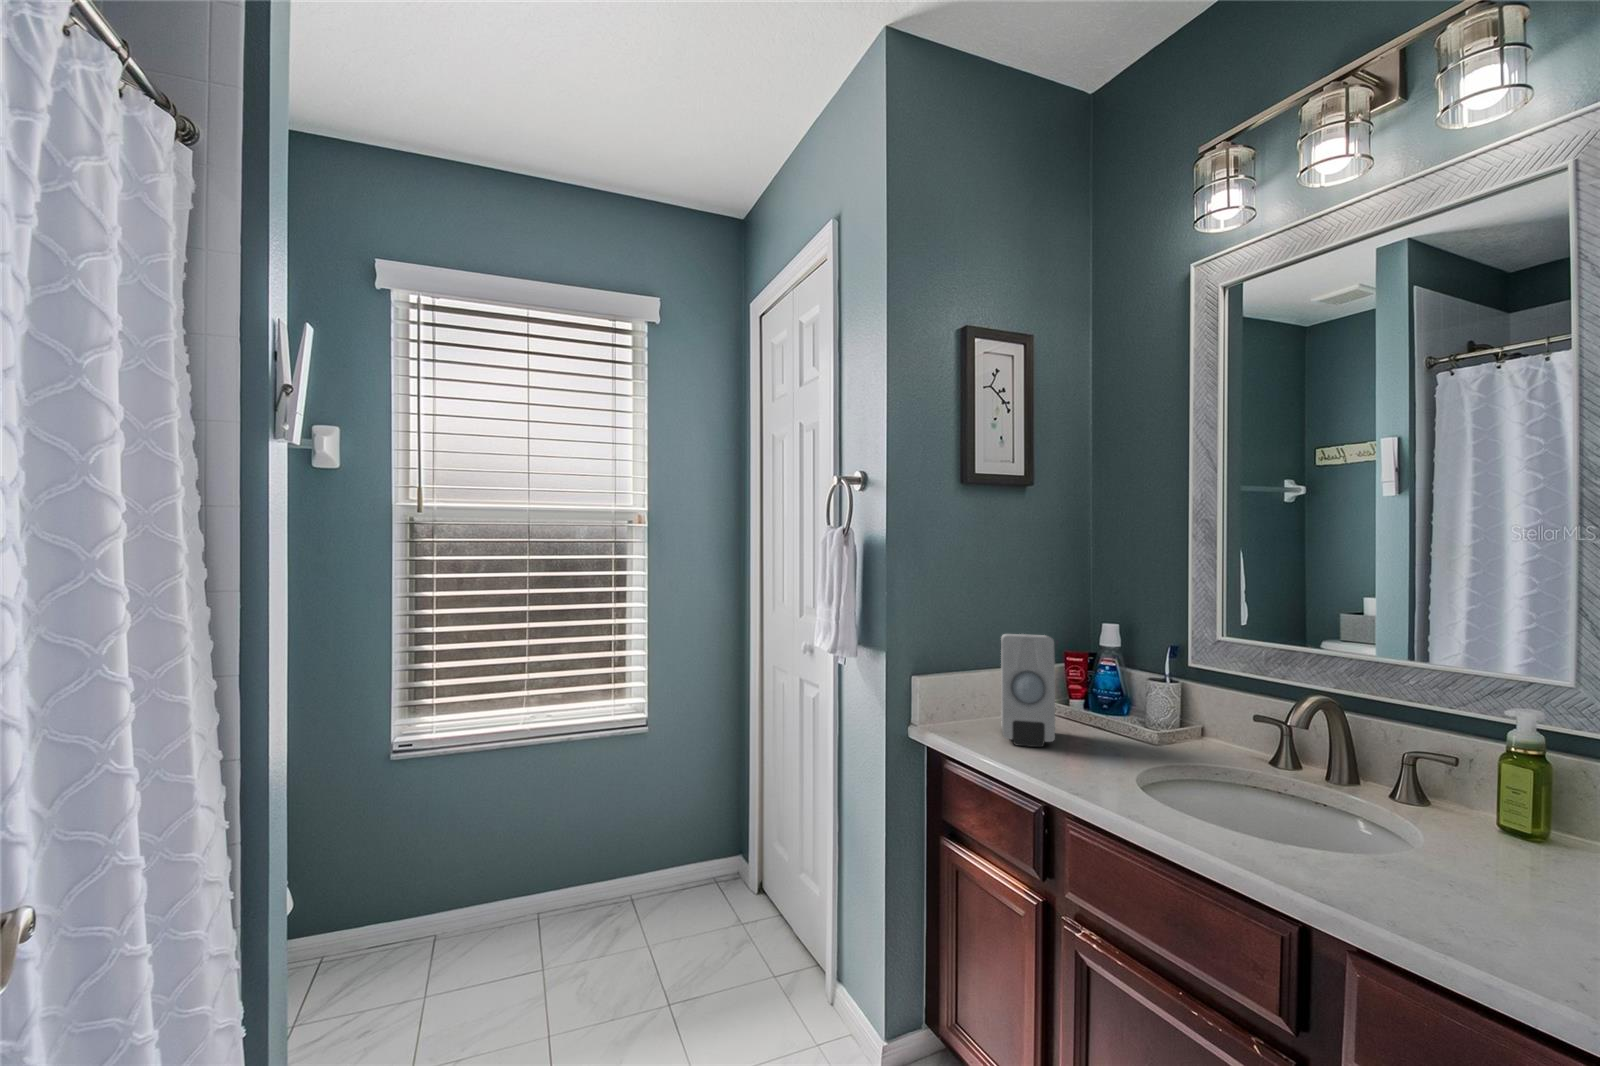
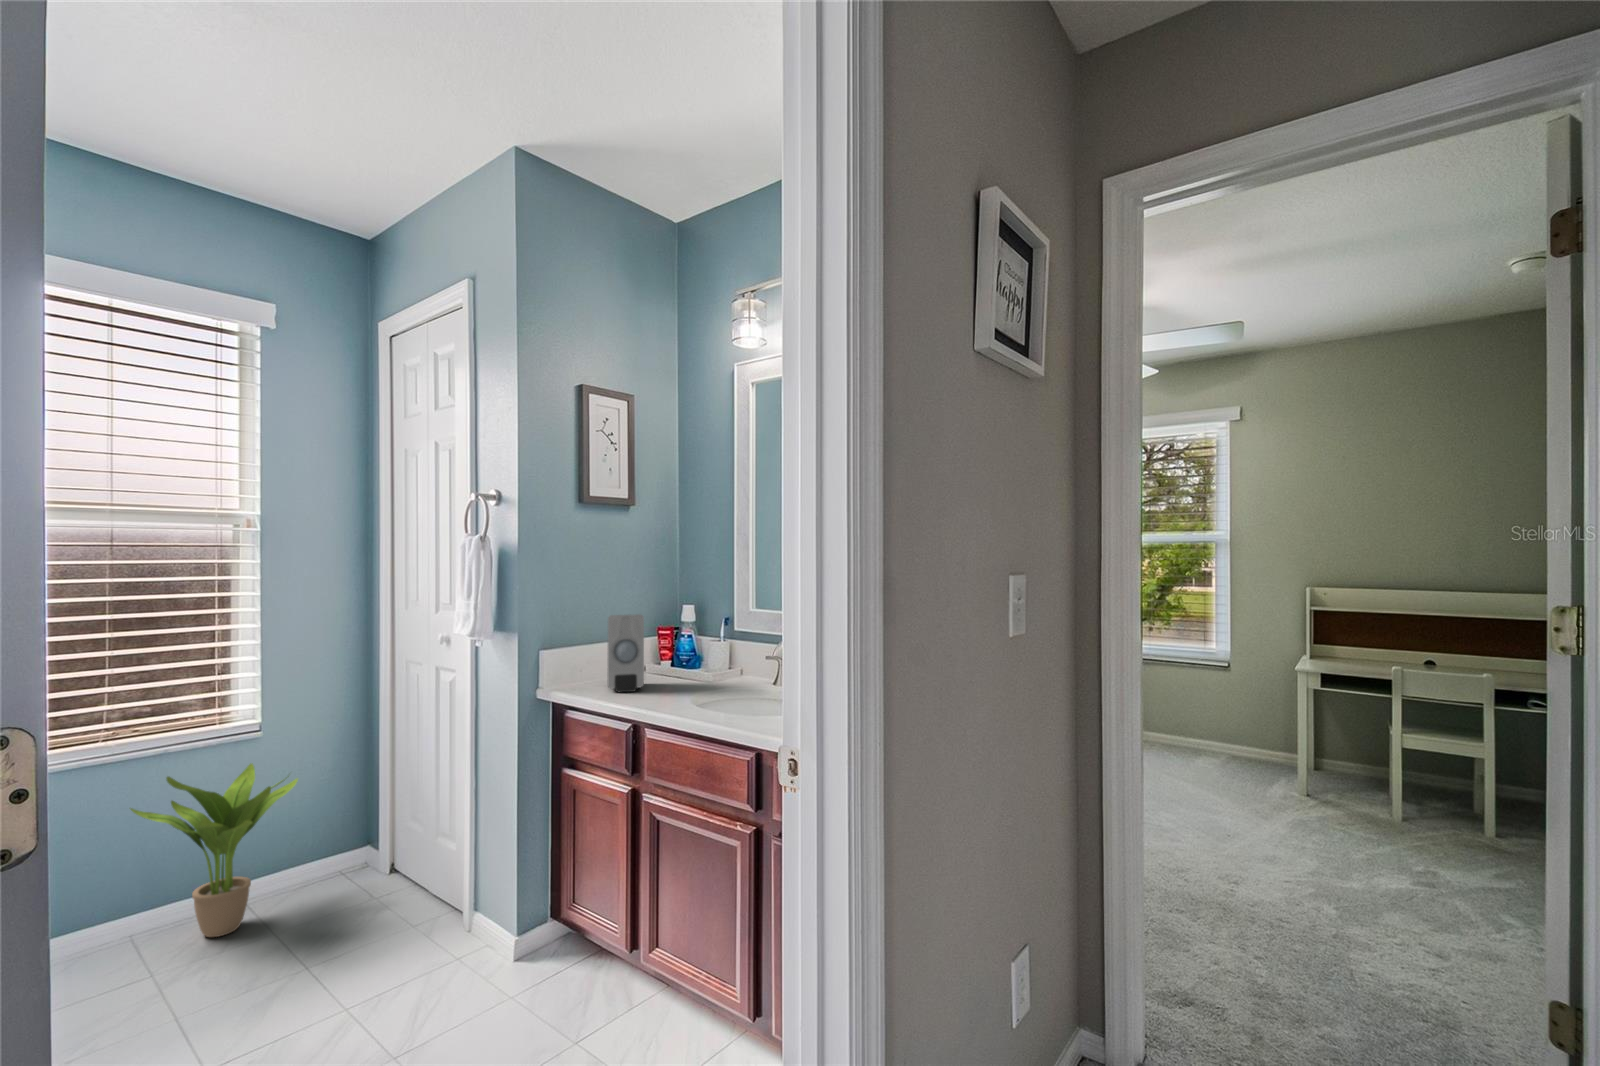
potted plant: none [537,756,677,931] -> present [130,764,298,937]

